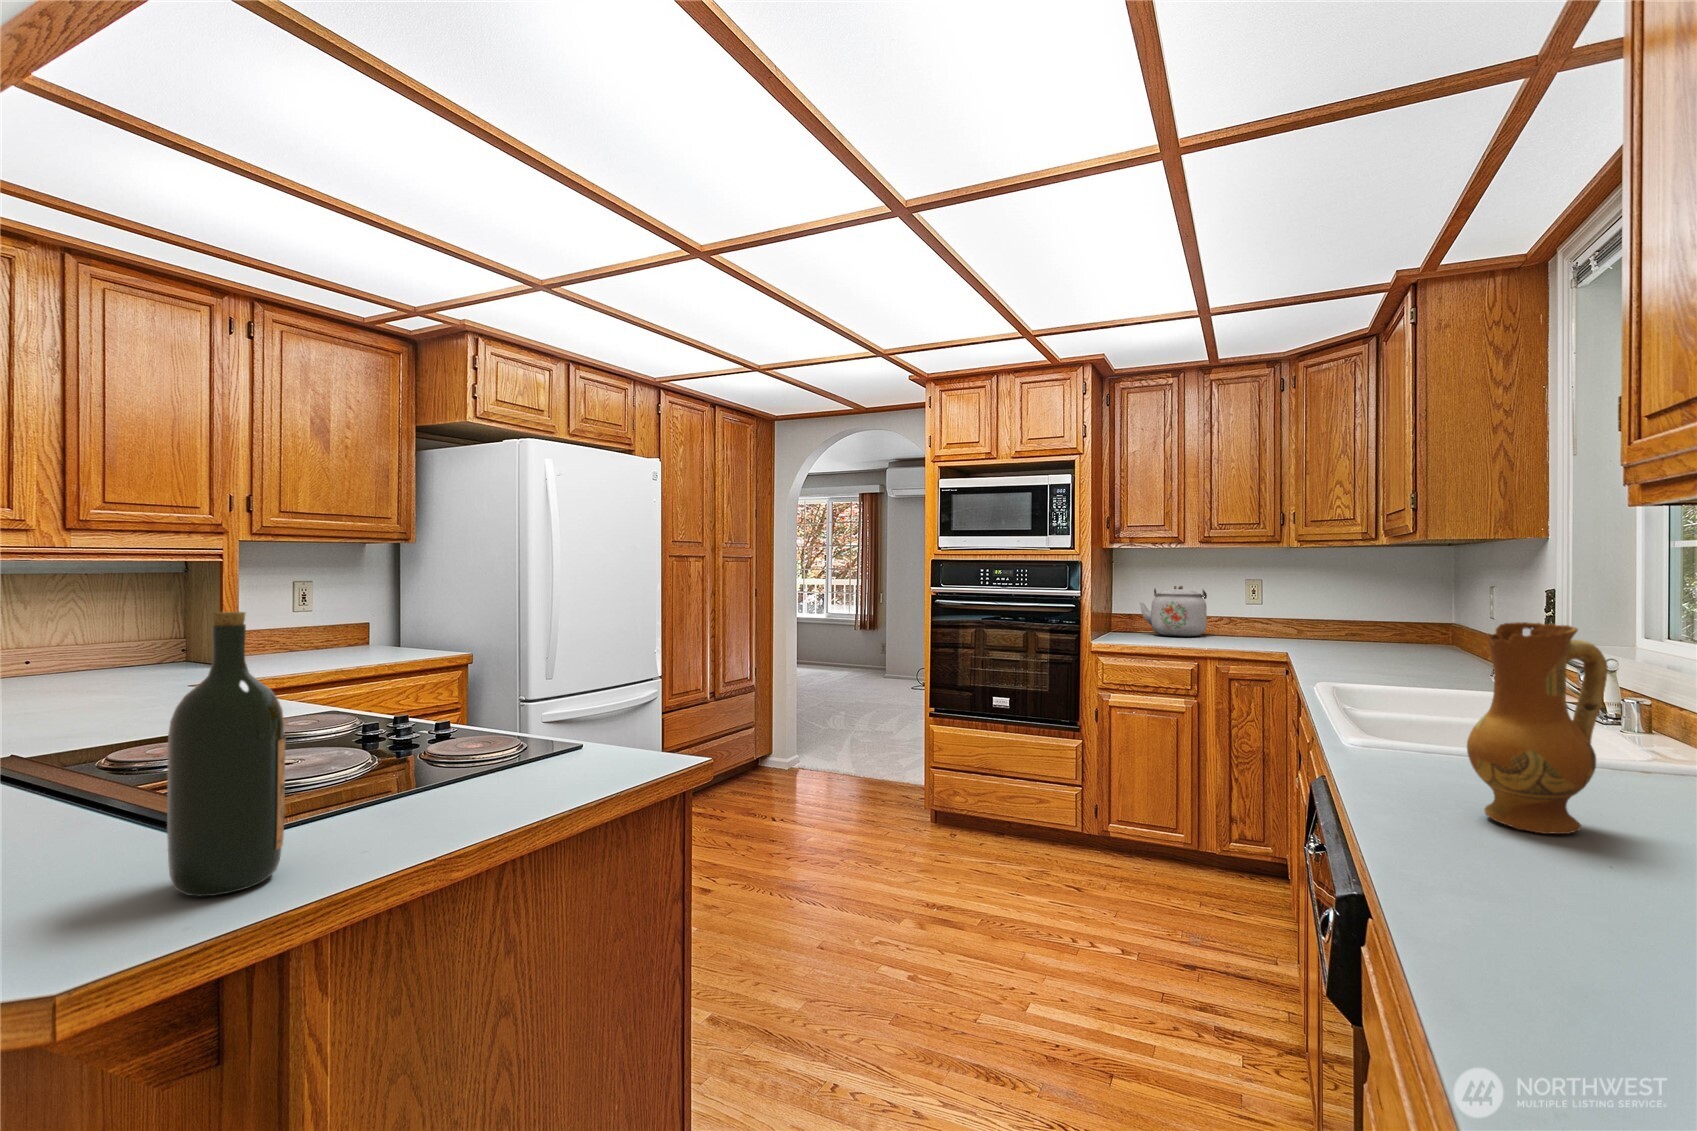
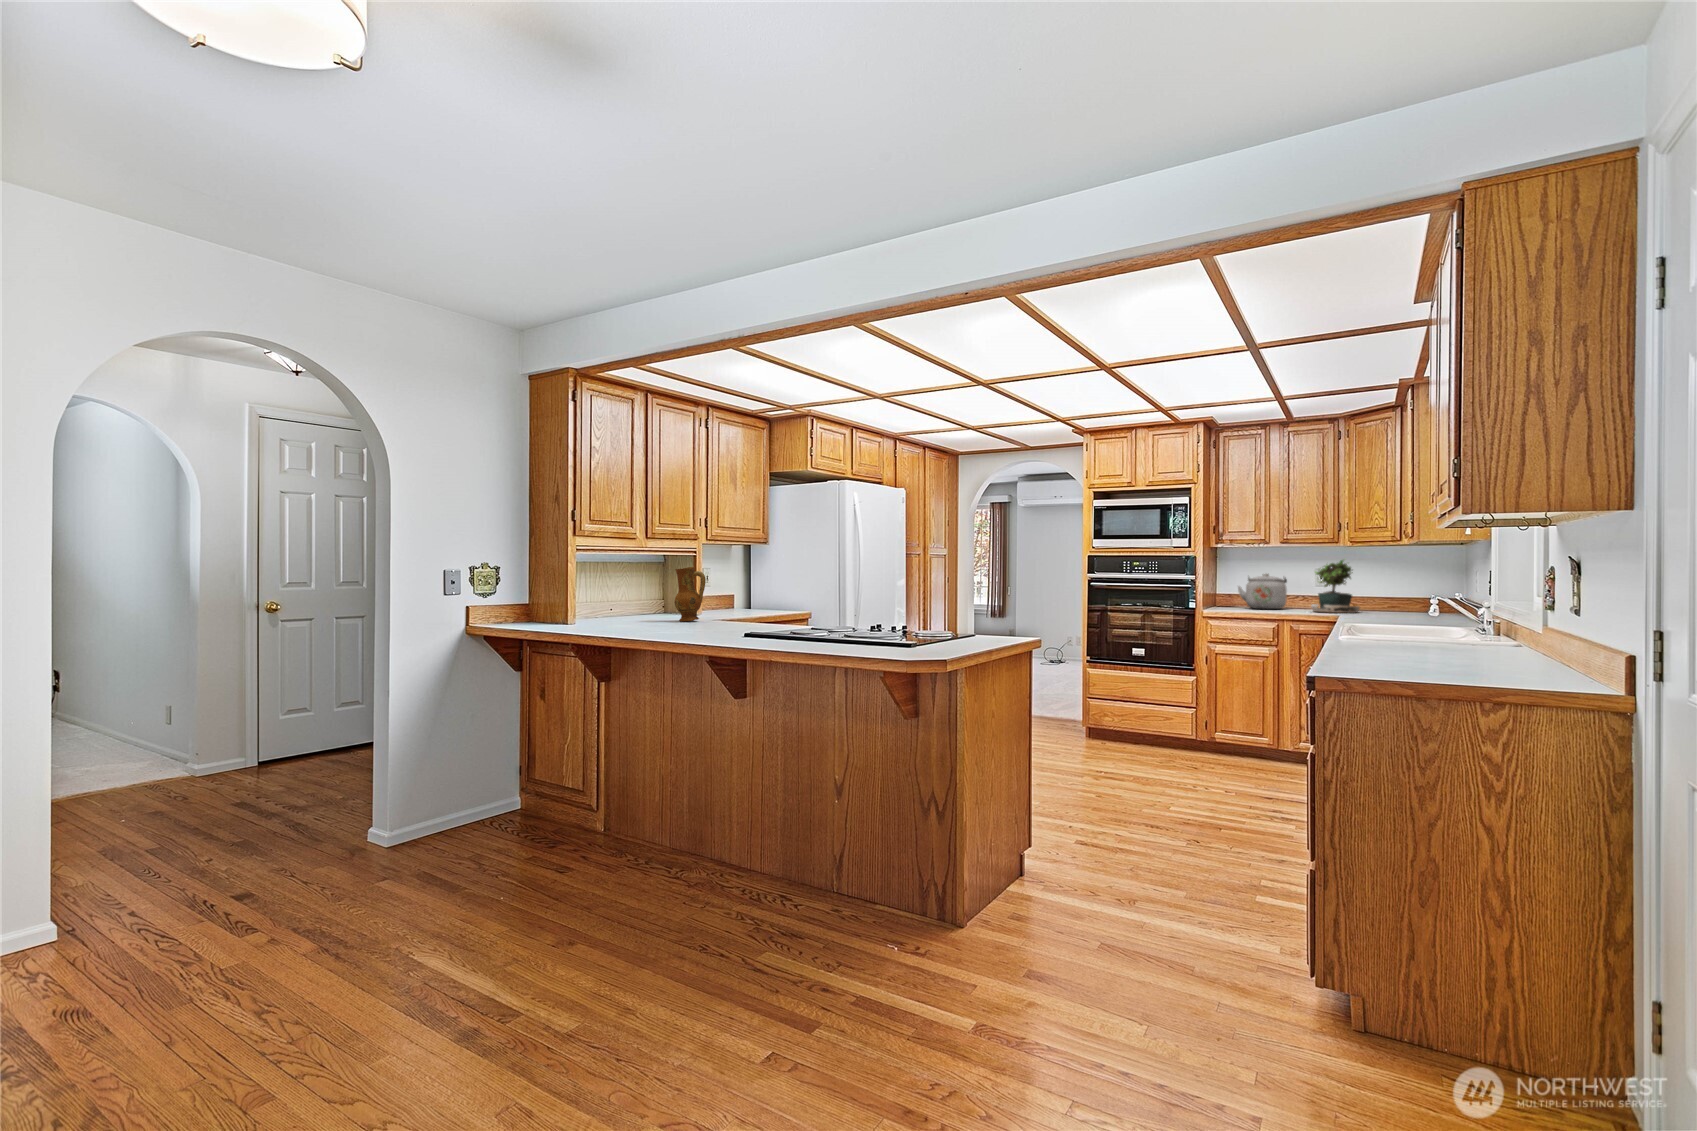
potted plant: none [1237,565,1311,645] -> present [1312,560,1360,613]
wine bottle: present [167,612,286,896] -> none [922,567,952,654]
ceramic jug: present [1467,622,1608,834] -> present [674,567,706,621]

